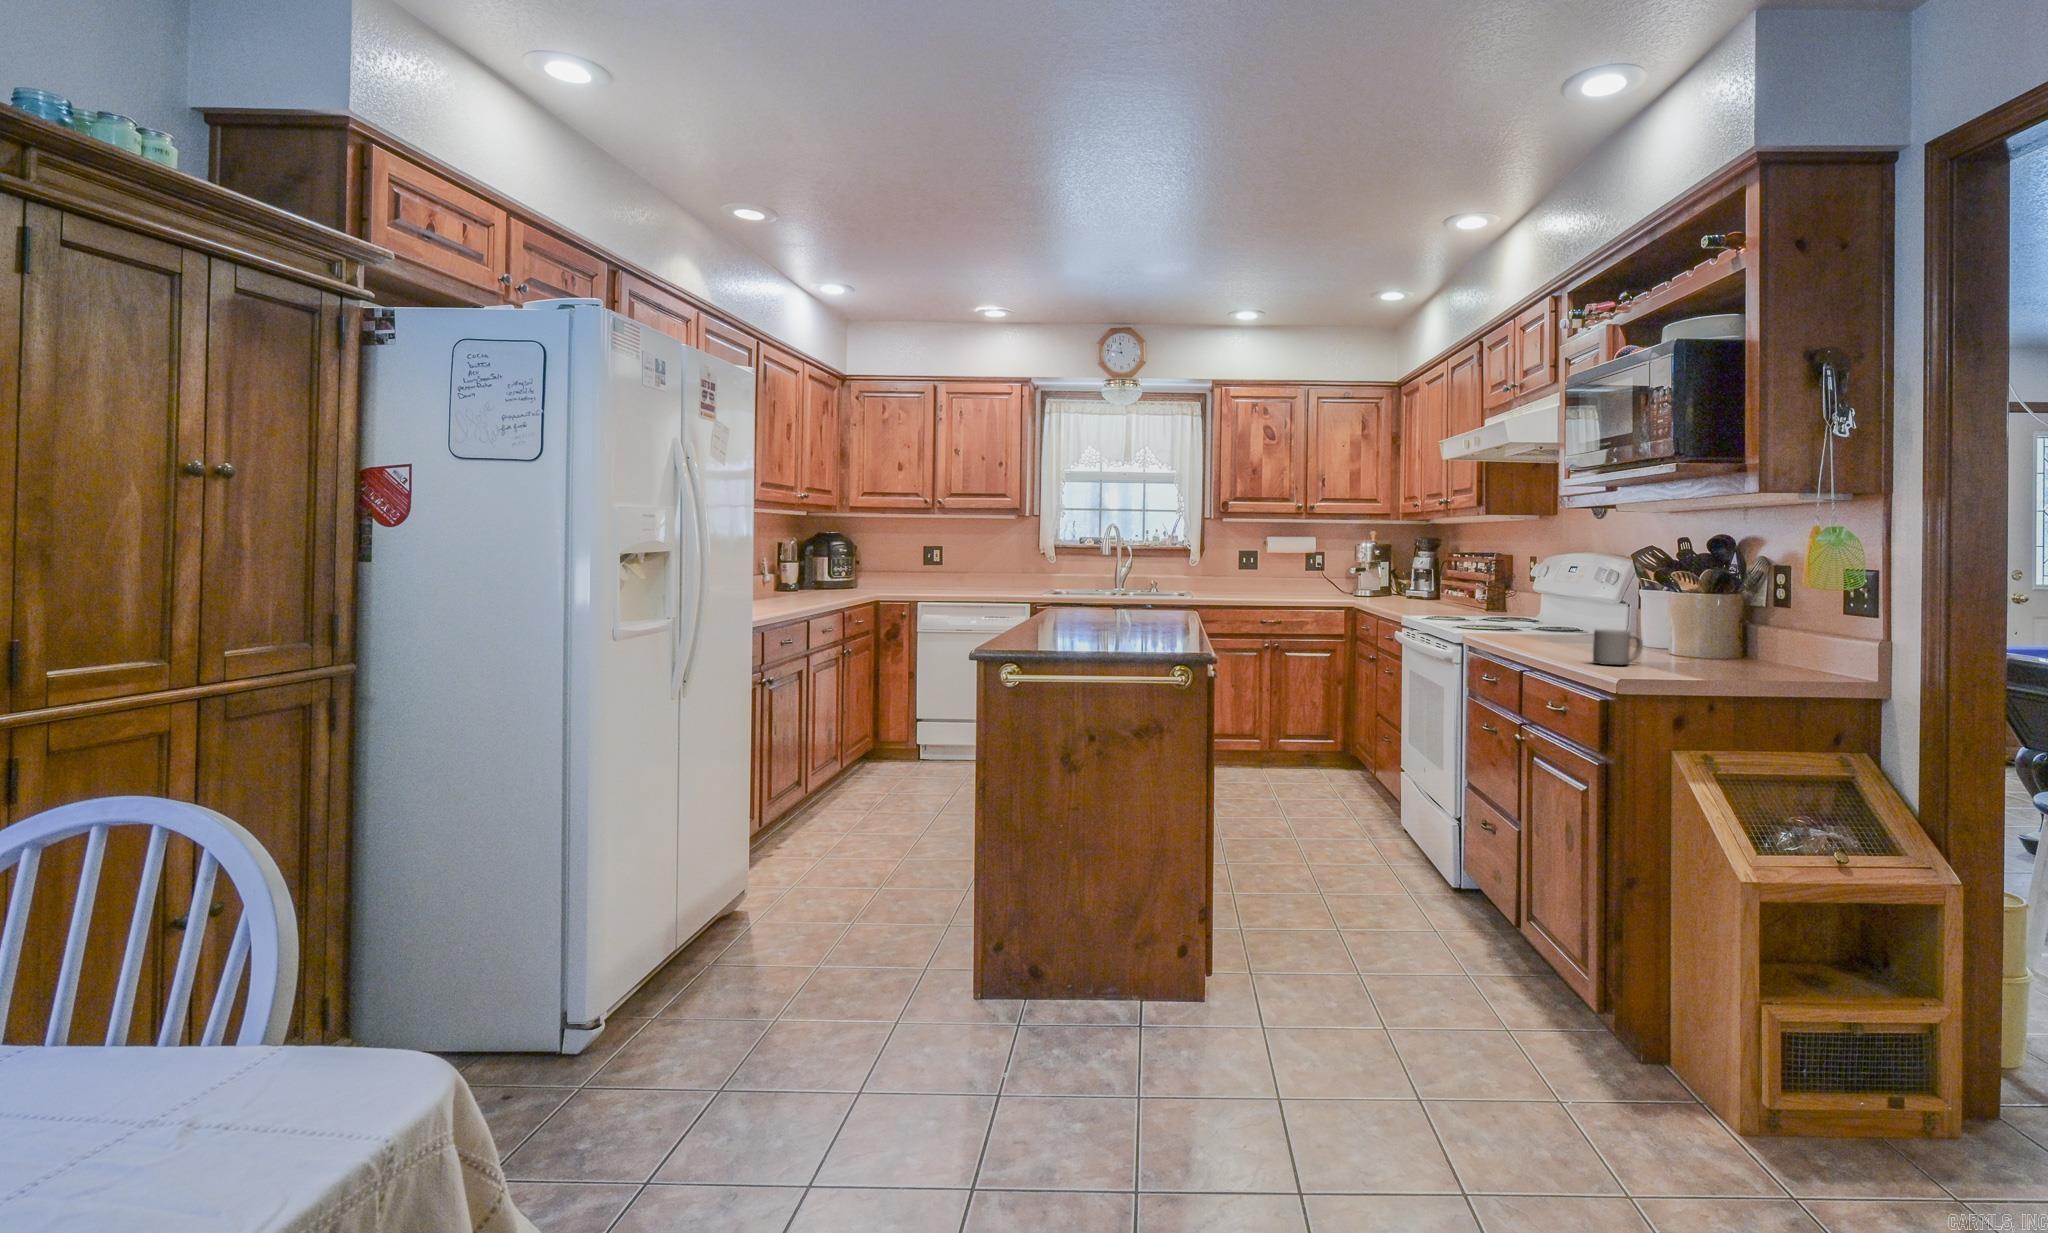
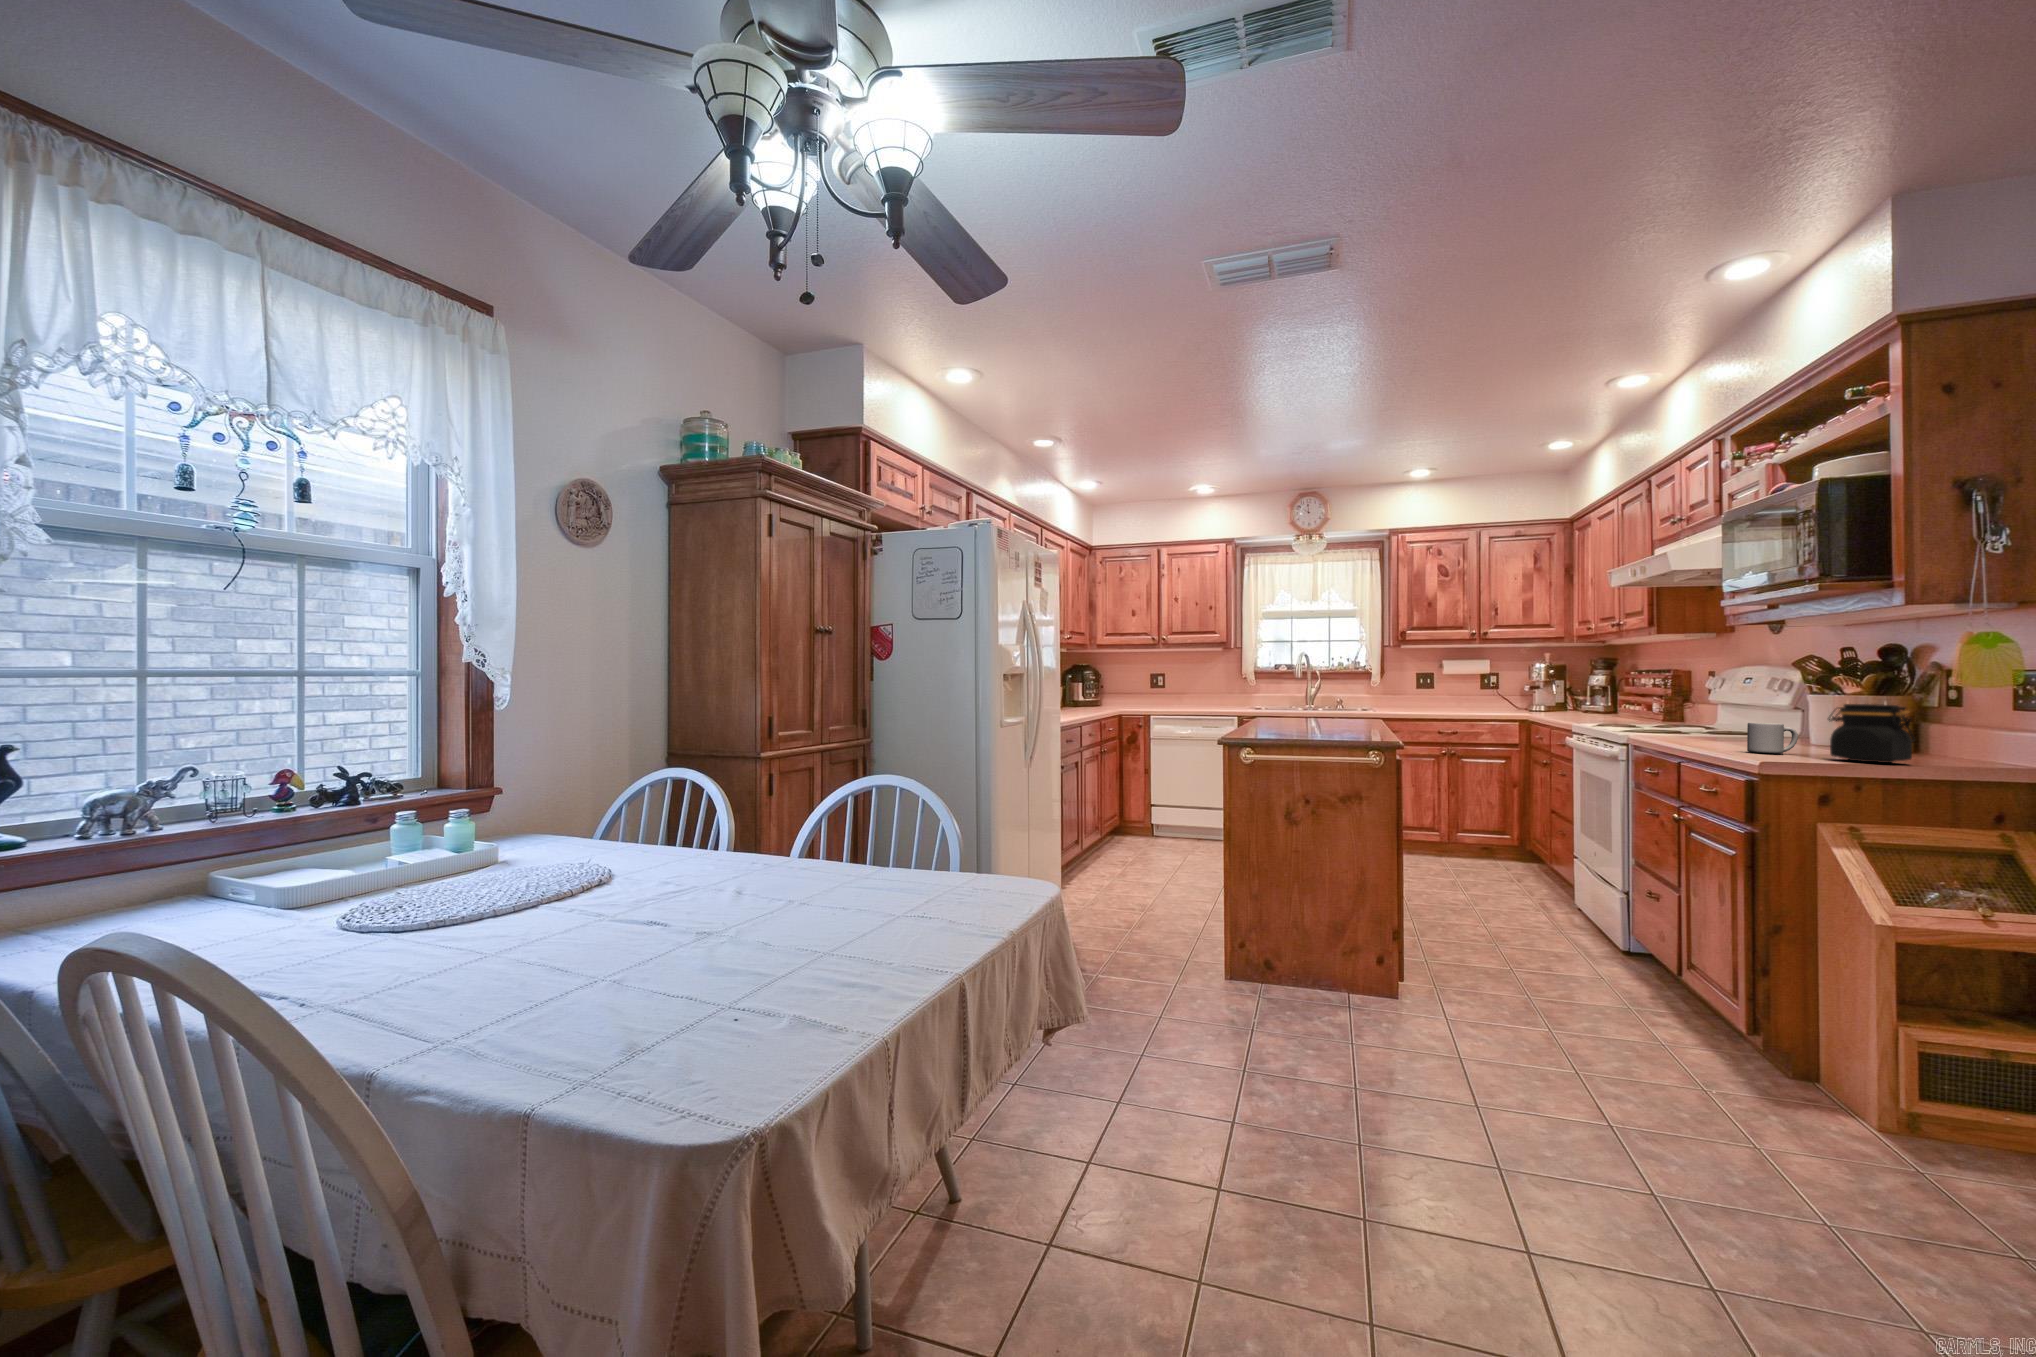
jar: none [1675,609,1761,676] -> present [1828,704,1915,763]

